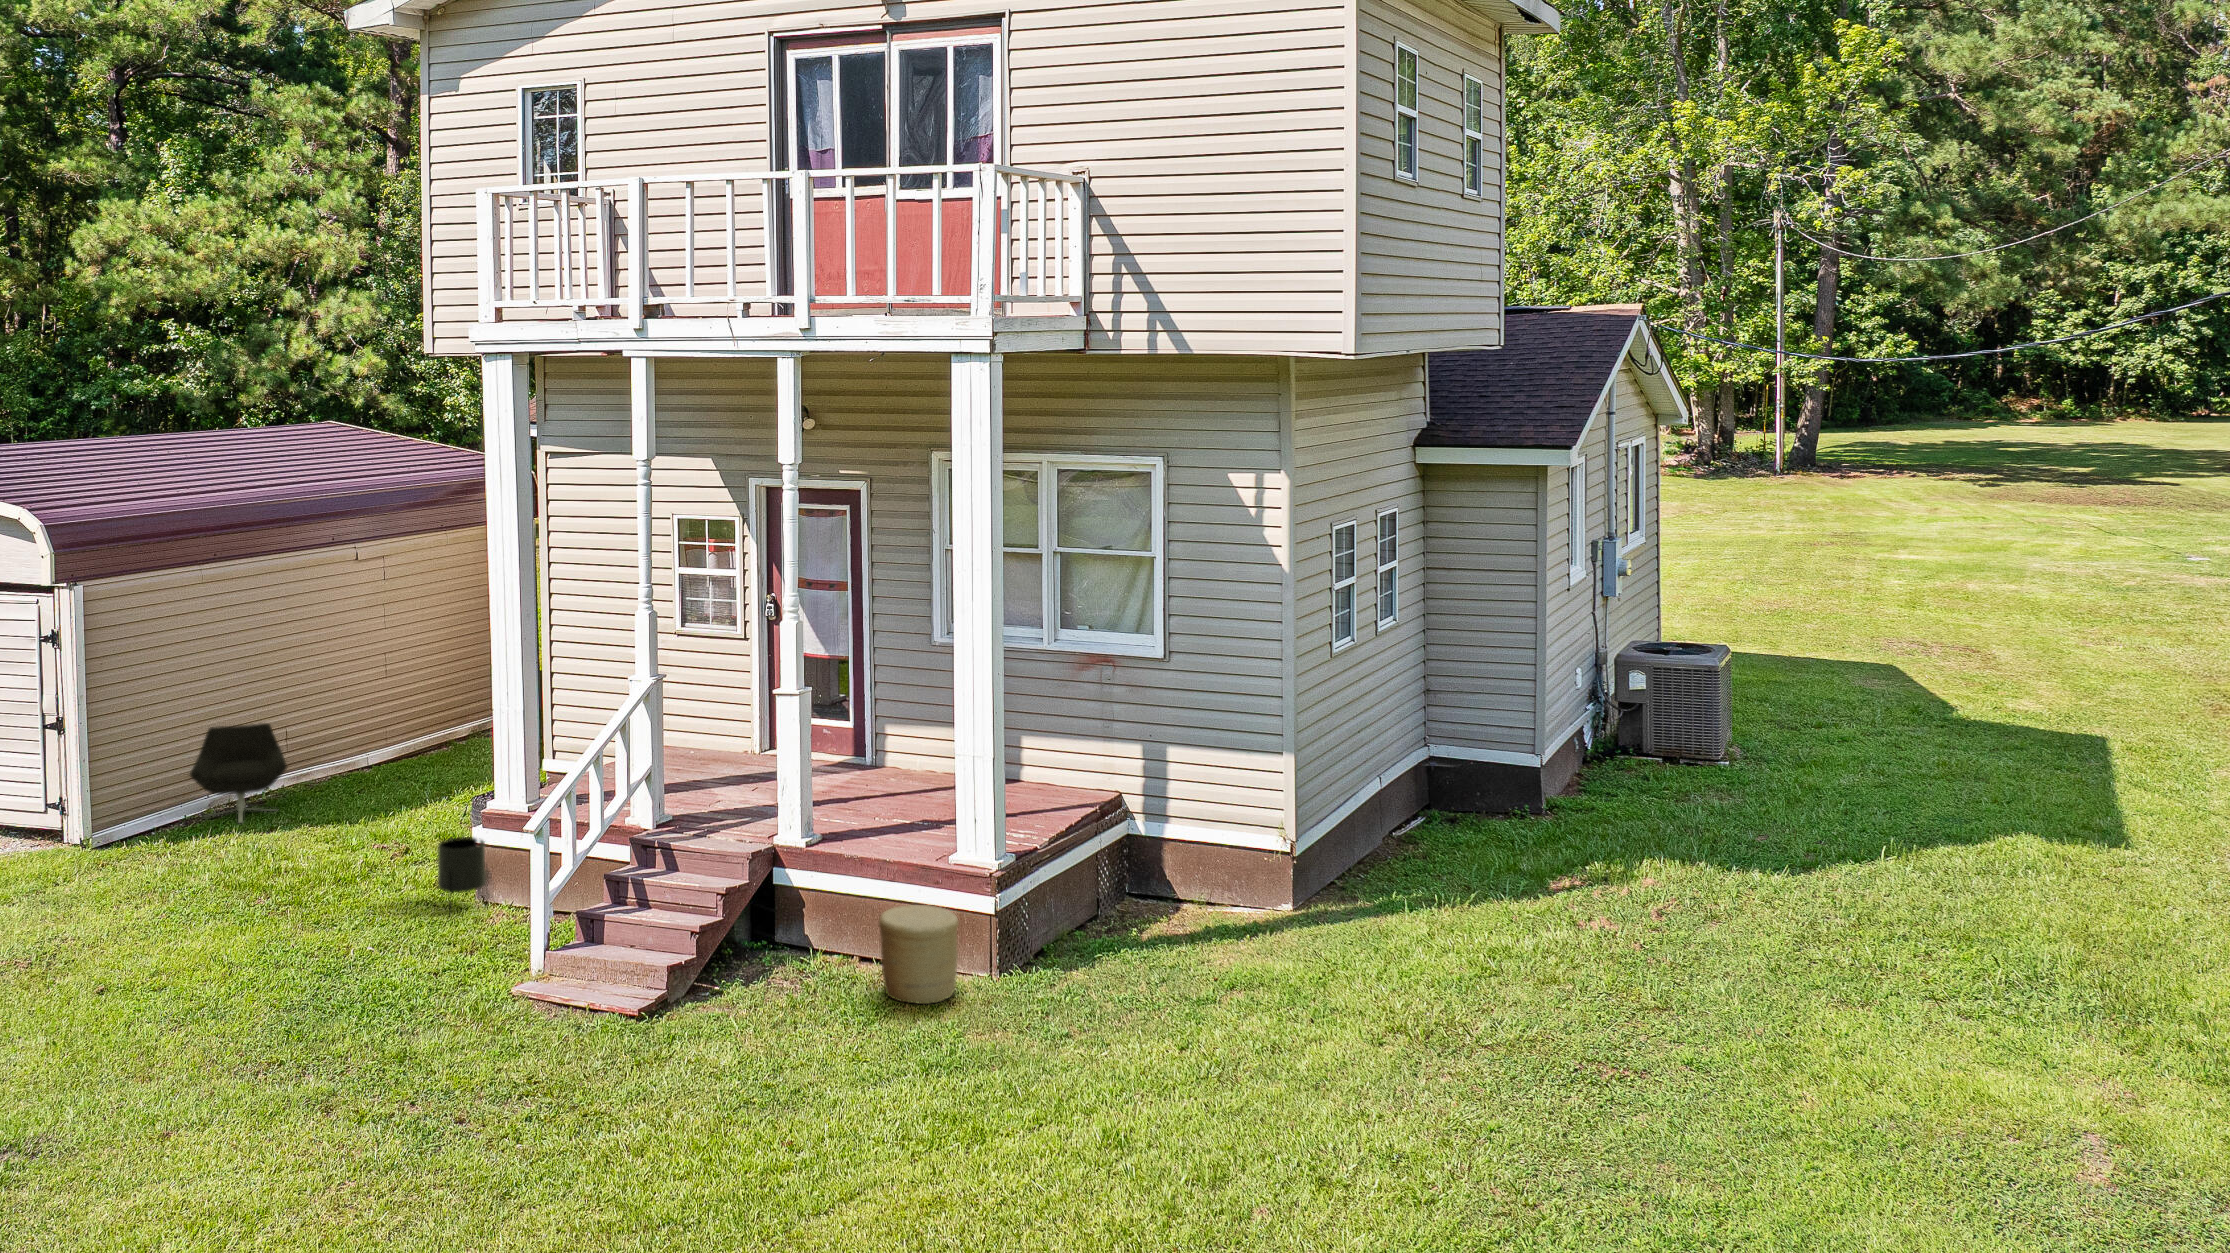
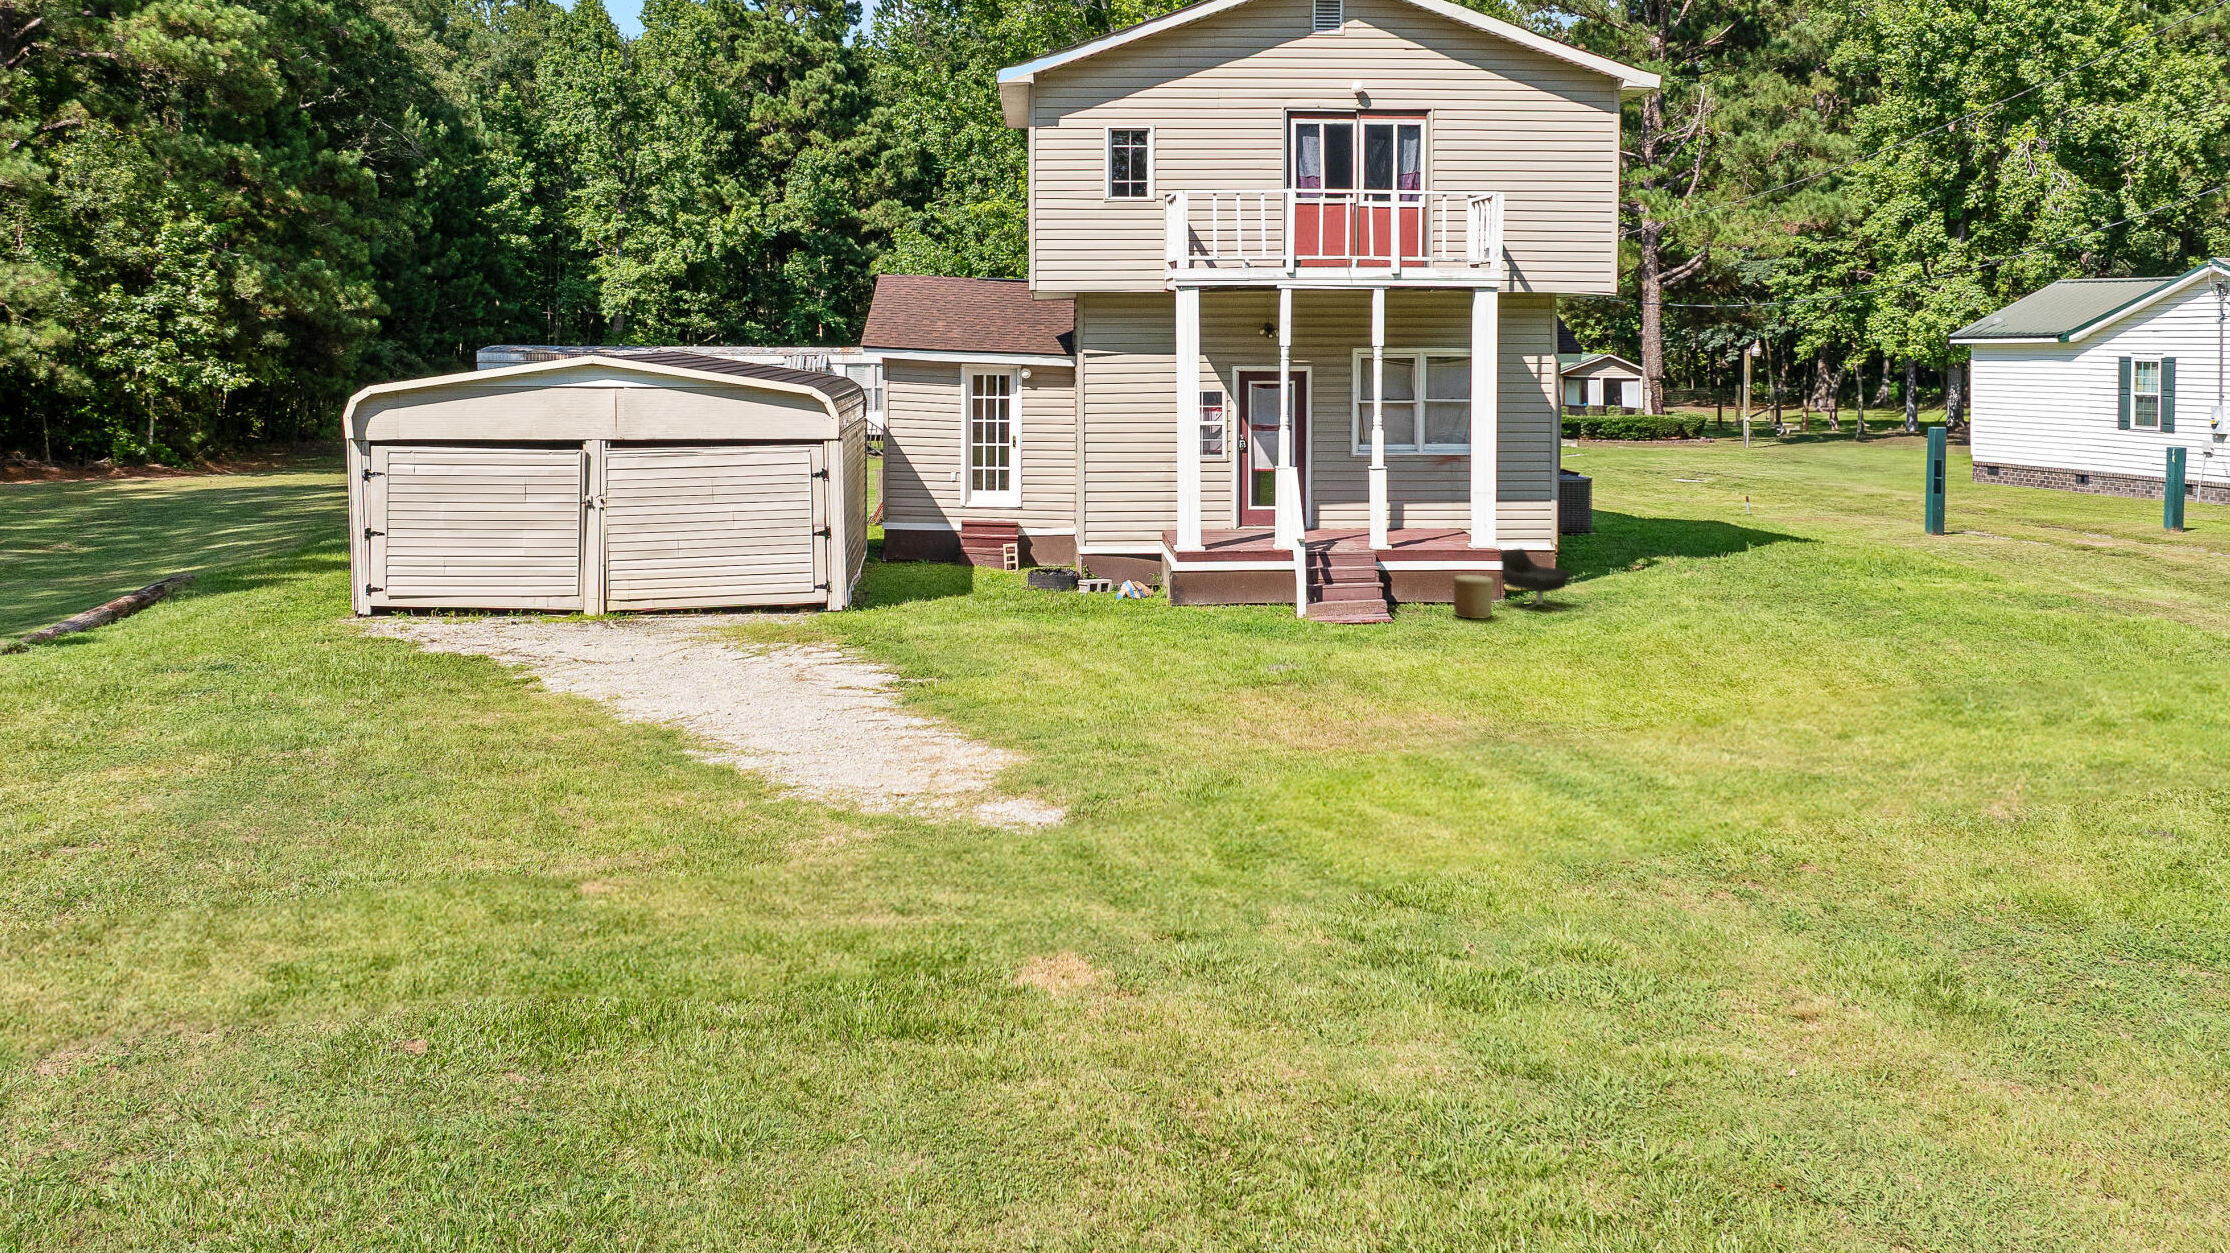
lounge chair: present [190,723,288,823] -> present [1501,549,1570,607]
planter: present [438,837,488,906] -> none [1166,572,1194,615]

